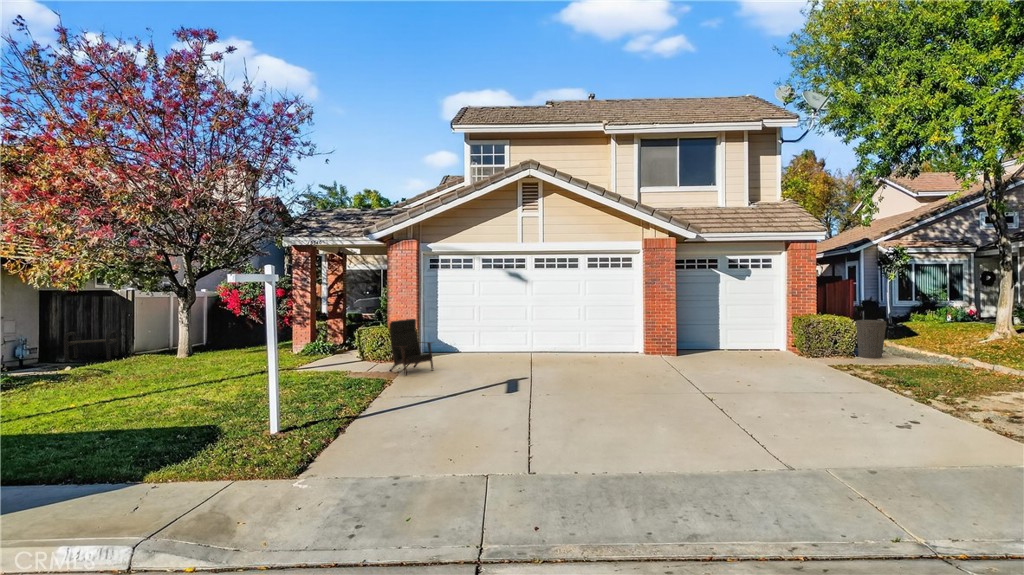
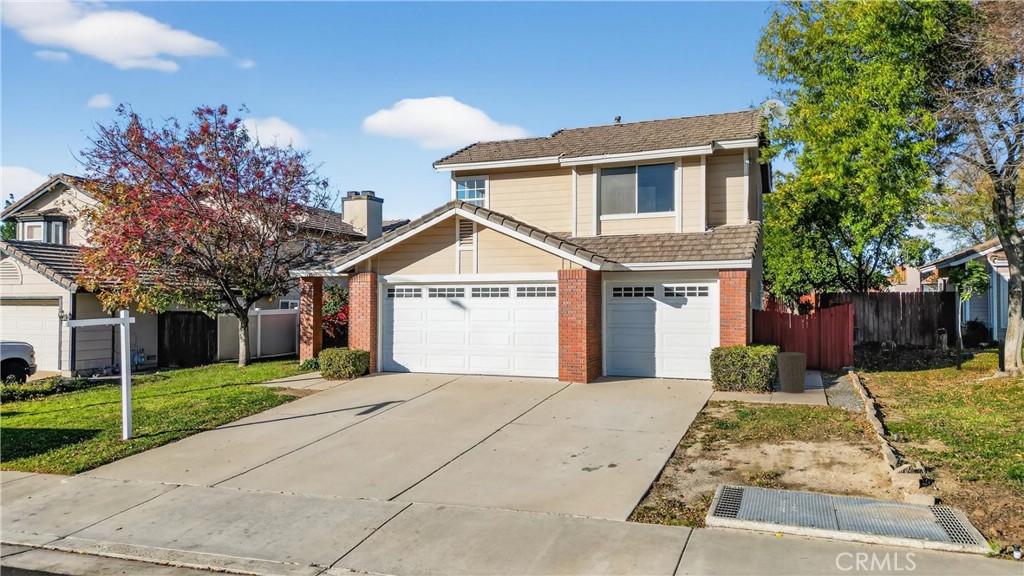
lounge chair: present [389,319,434,375] -> none [334,341,369,389]
bench: present [64,330,118,362] -> present [956,340,1005,372]

